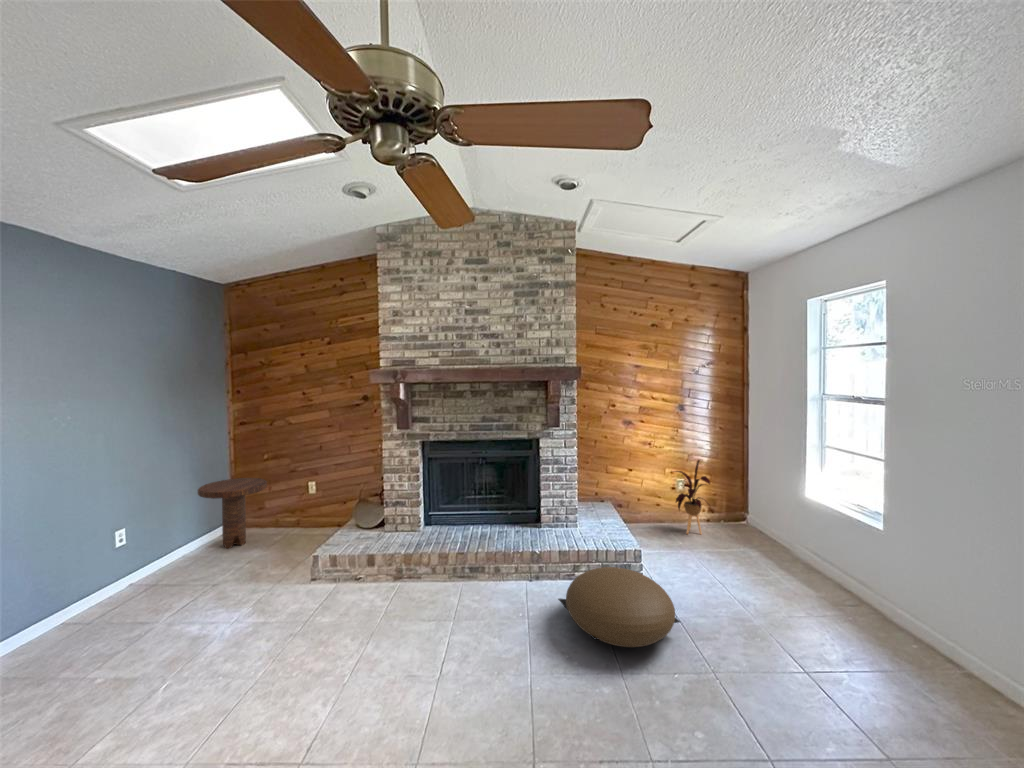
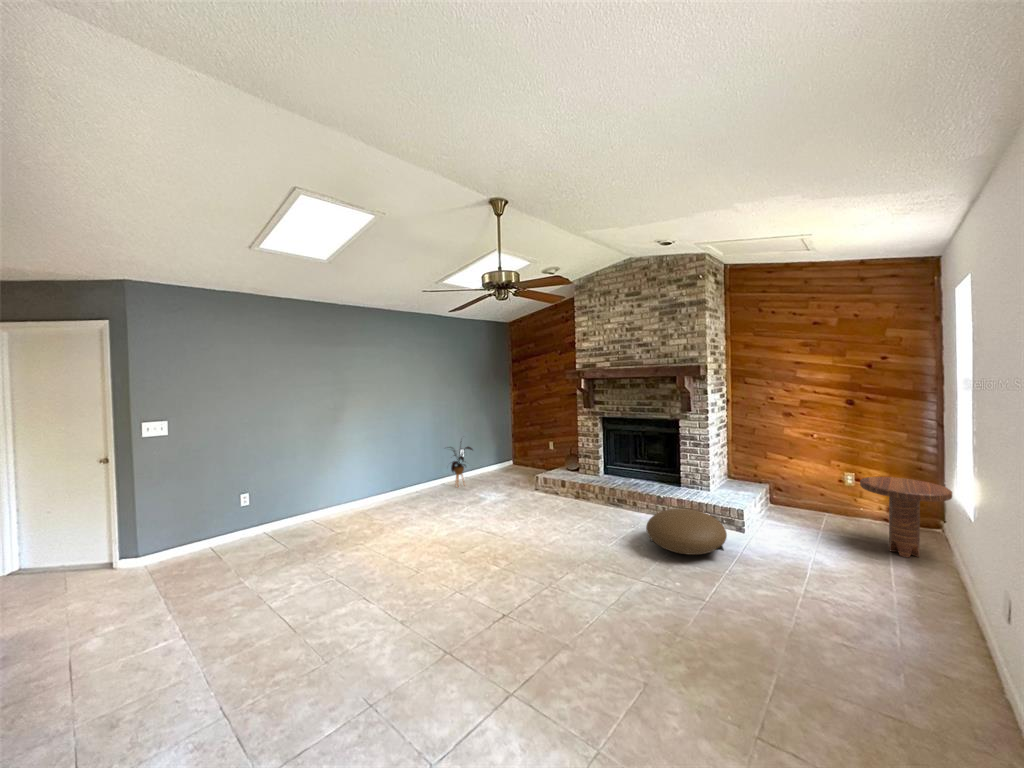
house plant: present [675,460,710,534] -> present [451,447,472,486]
side table: present [198,478,267,548] -> present [860,477,952,558]

